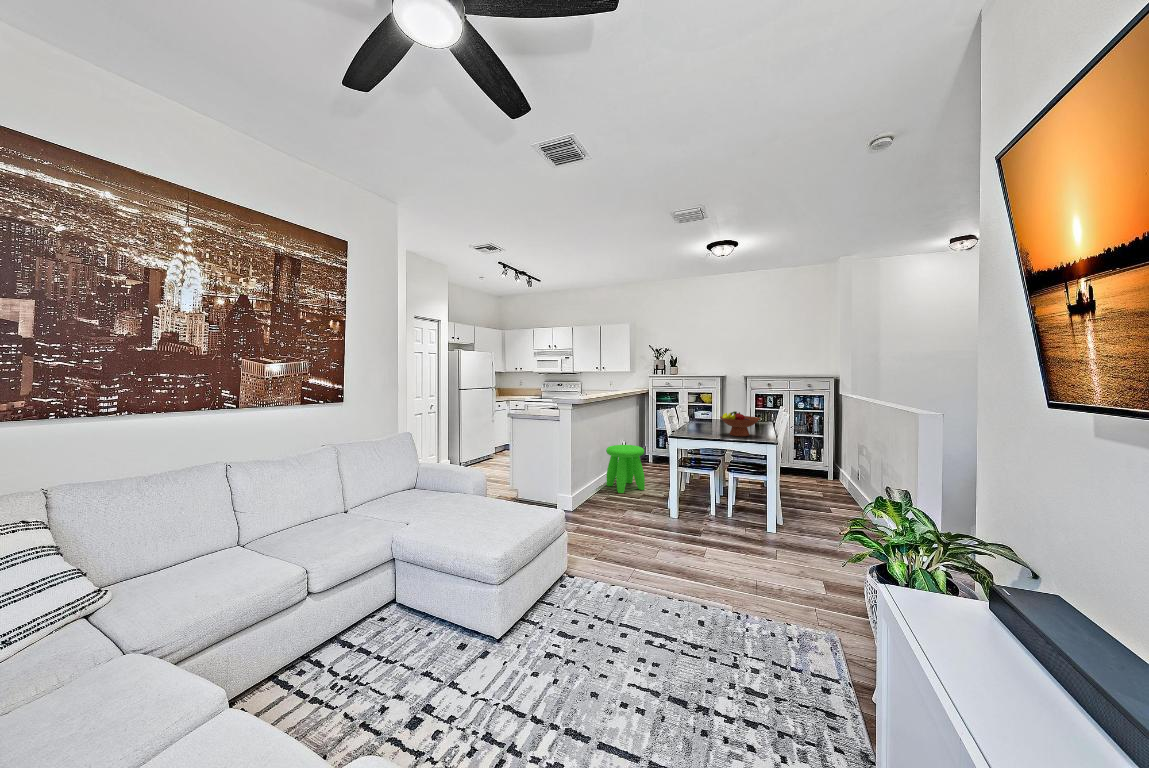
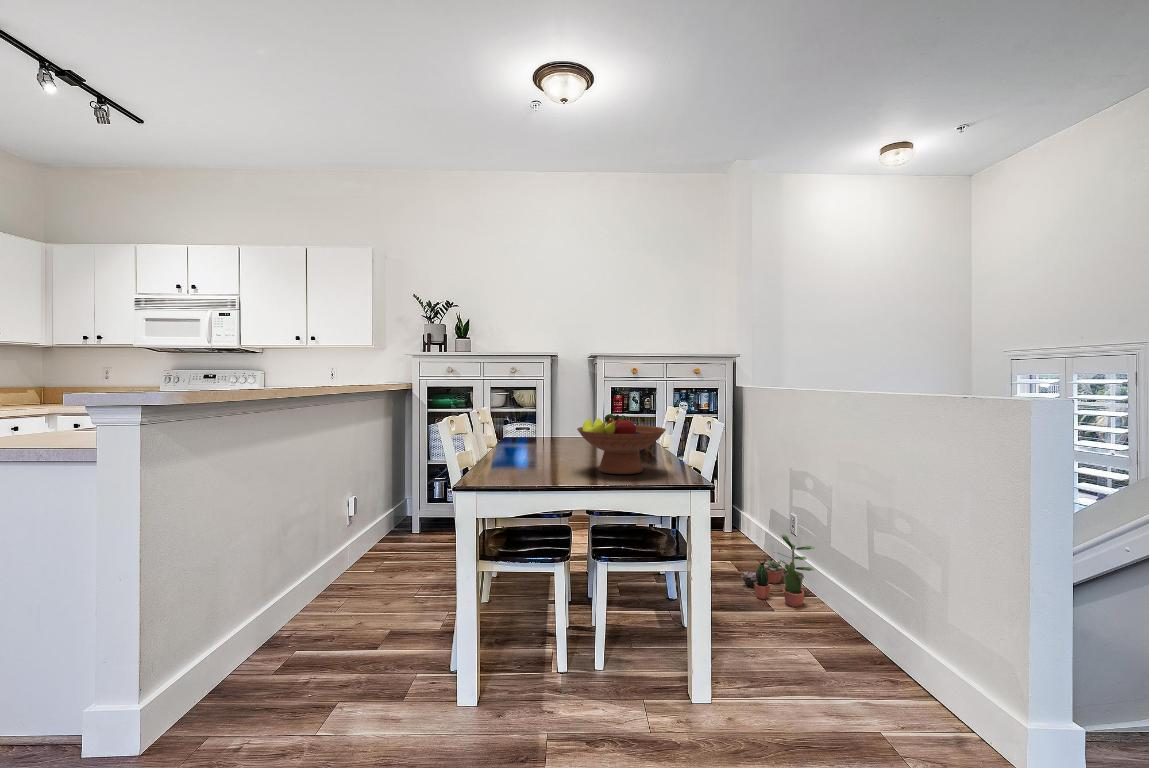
stool: present [606,445,645,493] -> none [294,508,396,639]
potted plant: none [821,478,865,515] -> present [741,533,815,607]

